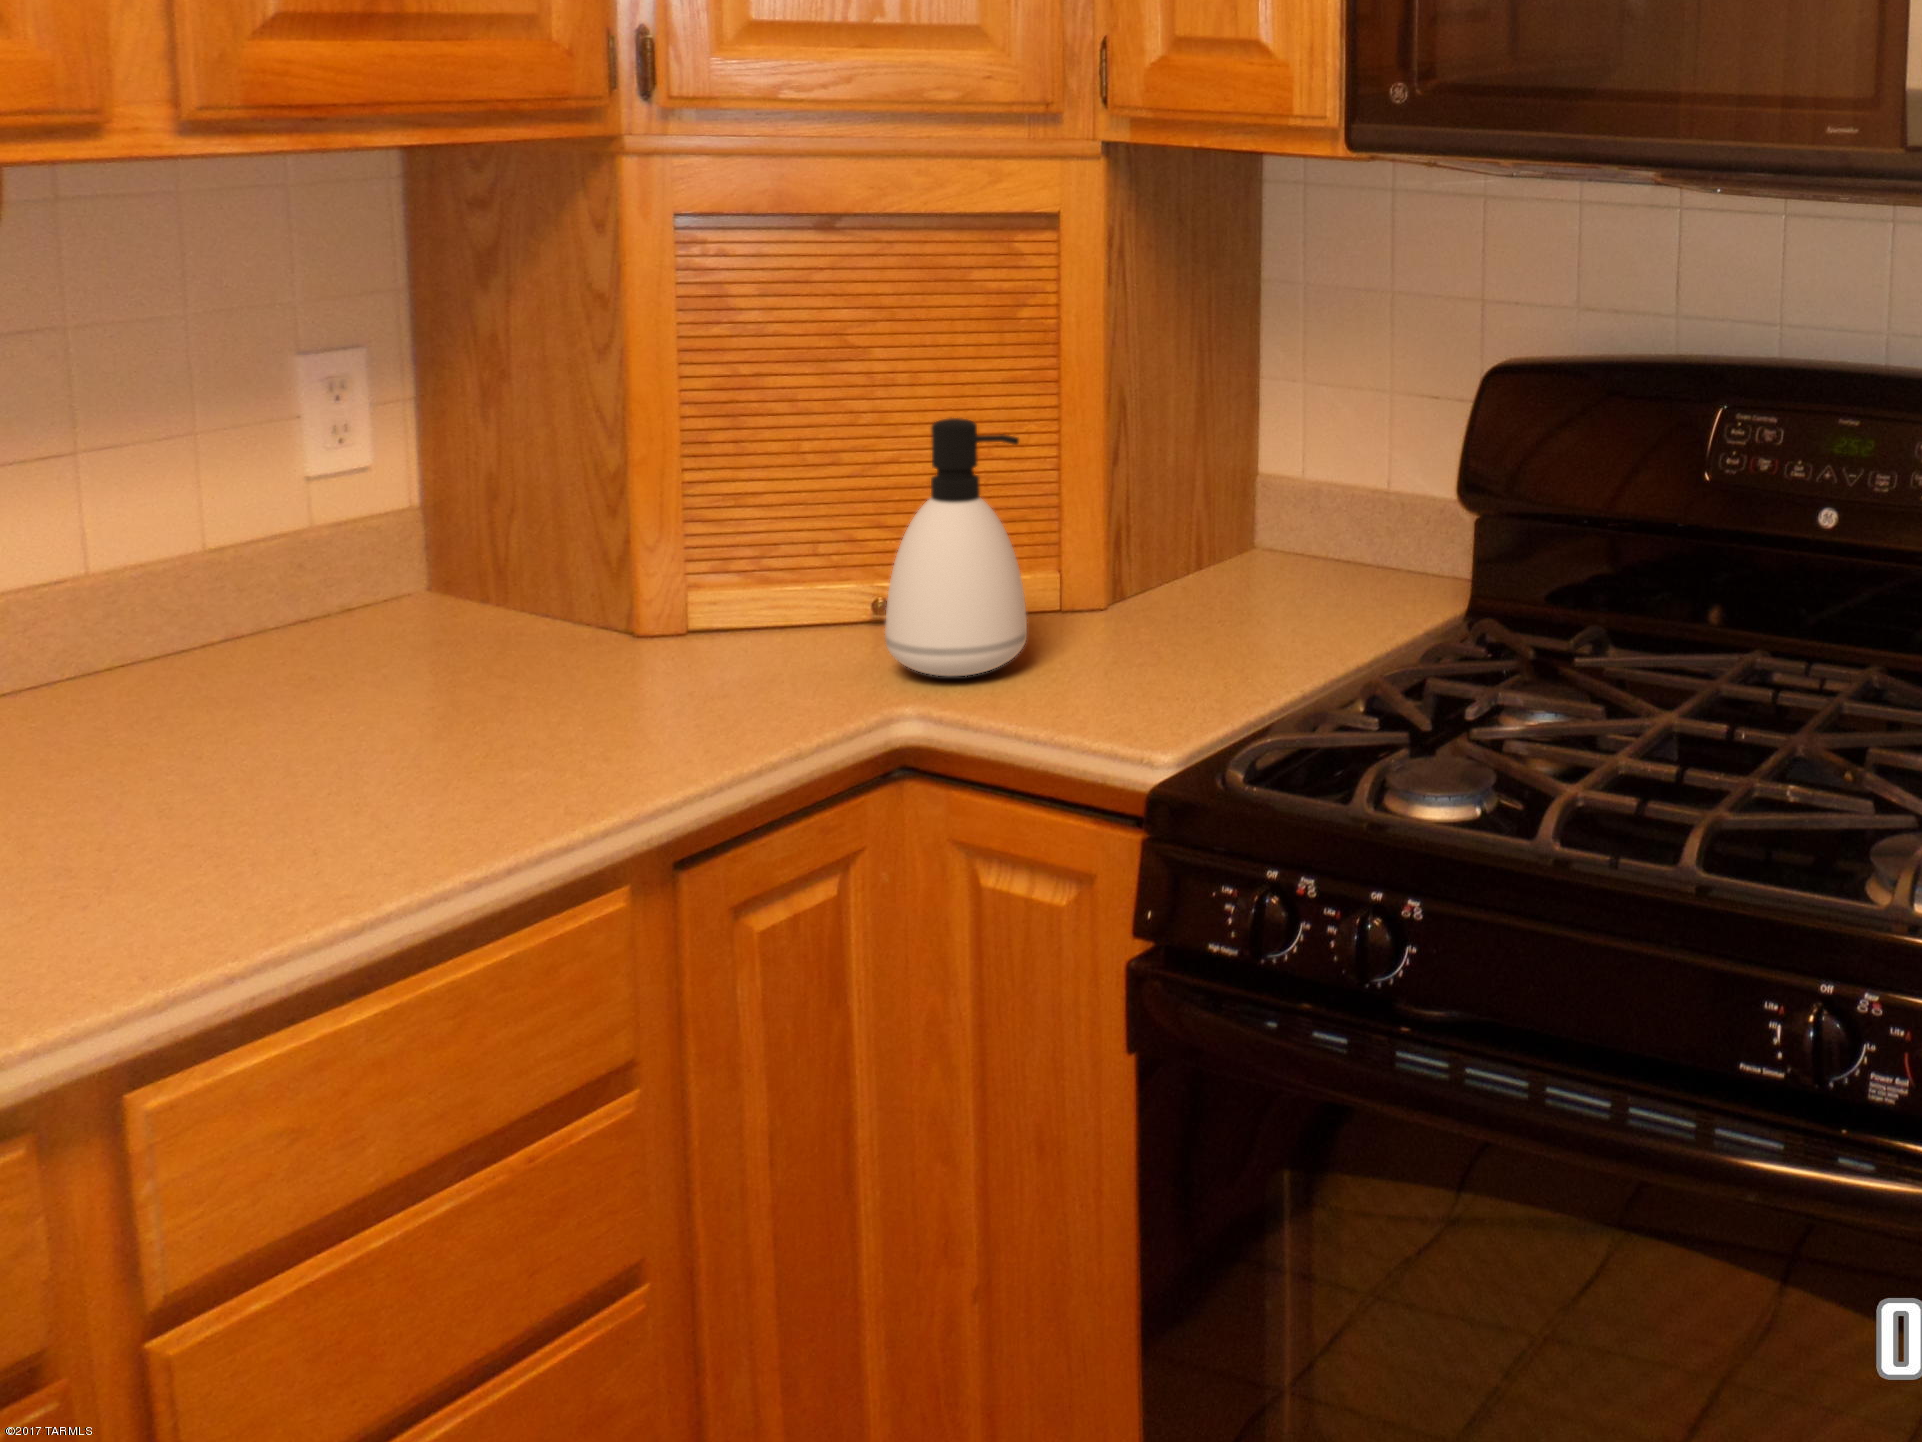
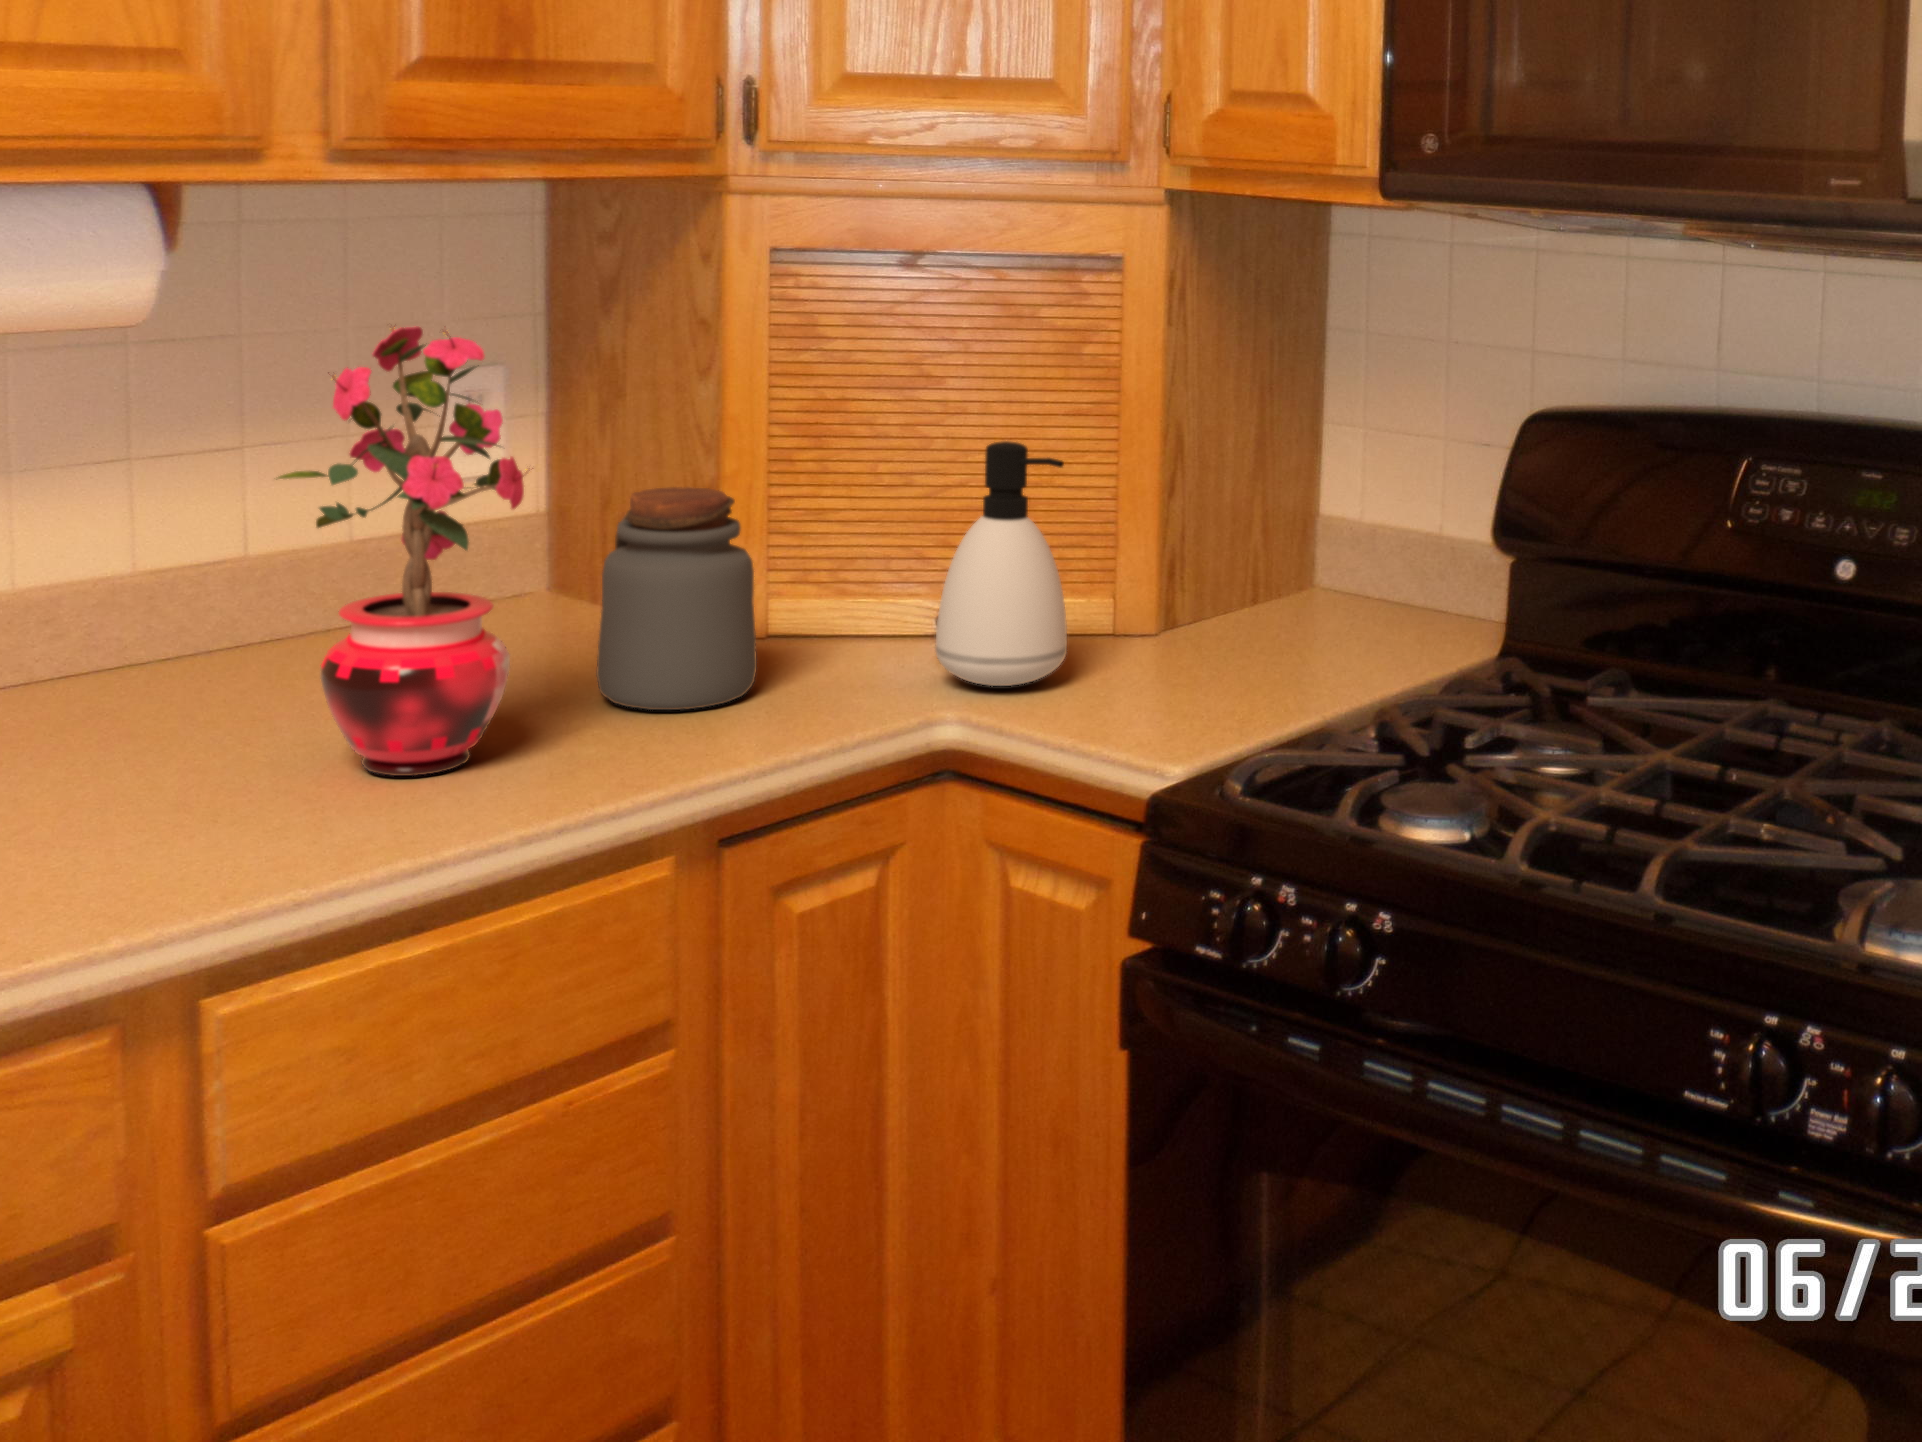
potted plant: none [128,321,439,825] -> present [278,326,533,776]
jar: none [510,483,690,727] -> present [596,487,757,710]

